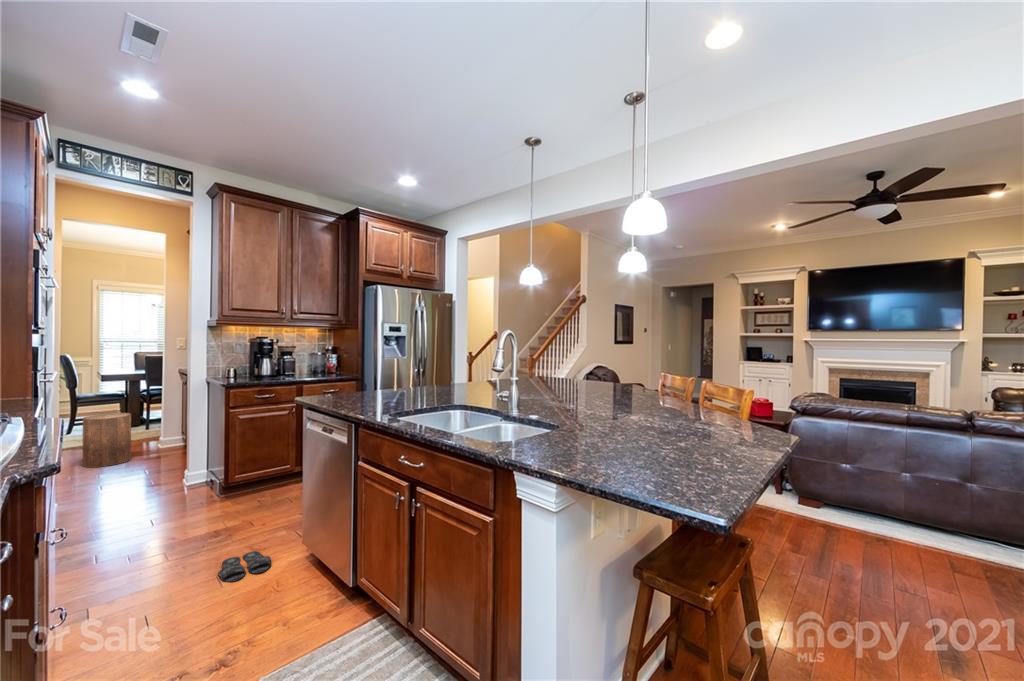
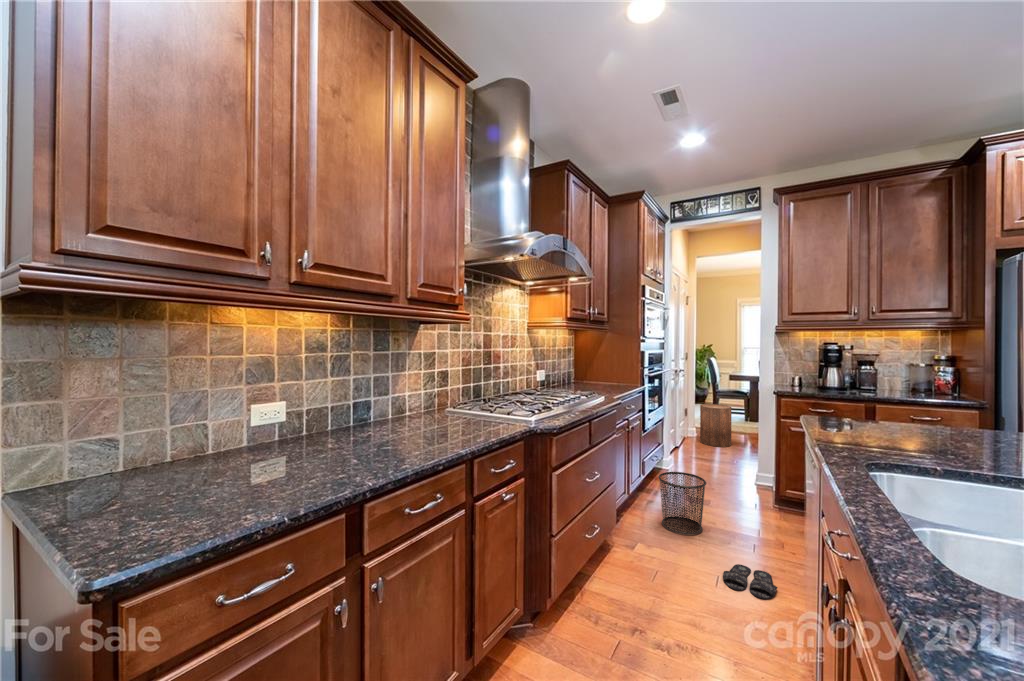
waste bin: none [97,493,171,574] -> present [658,472,706,535]

